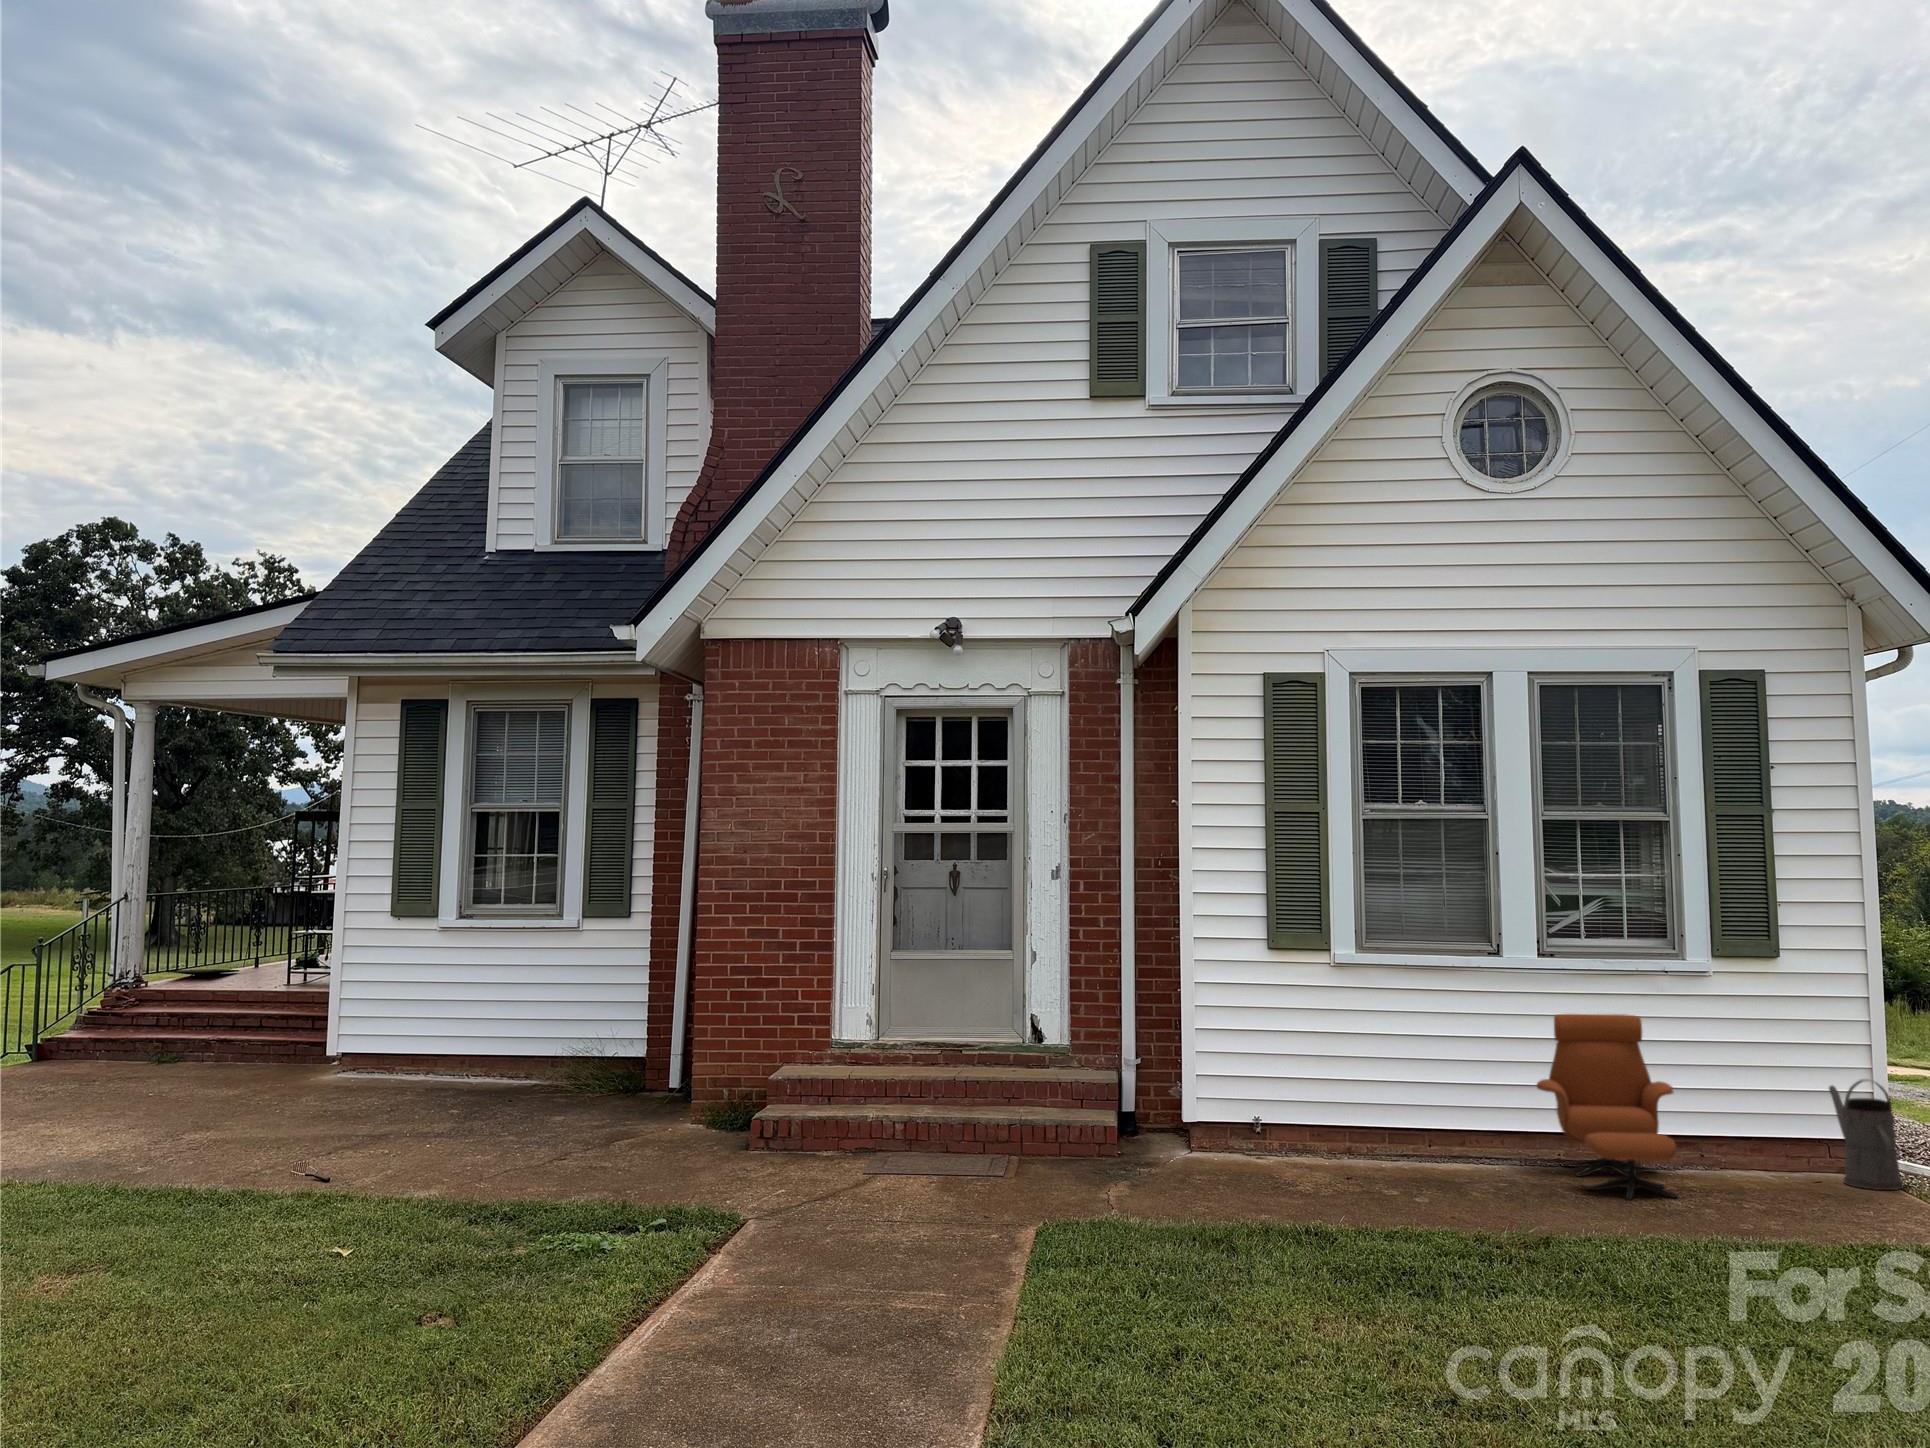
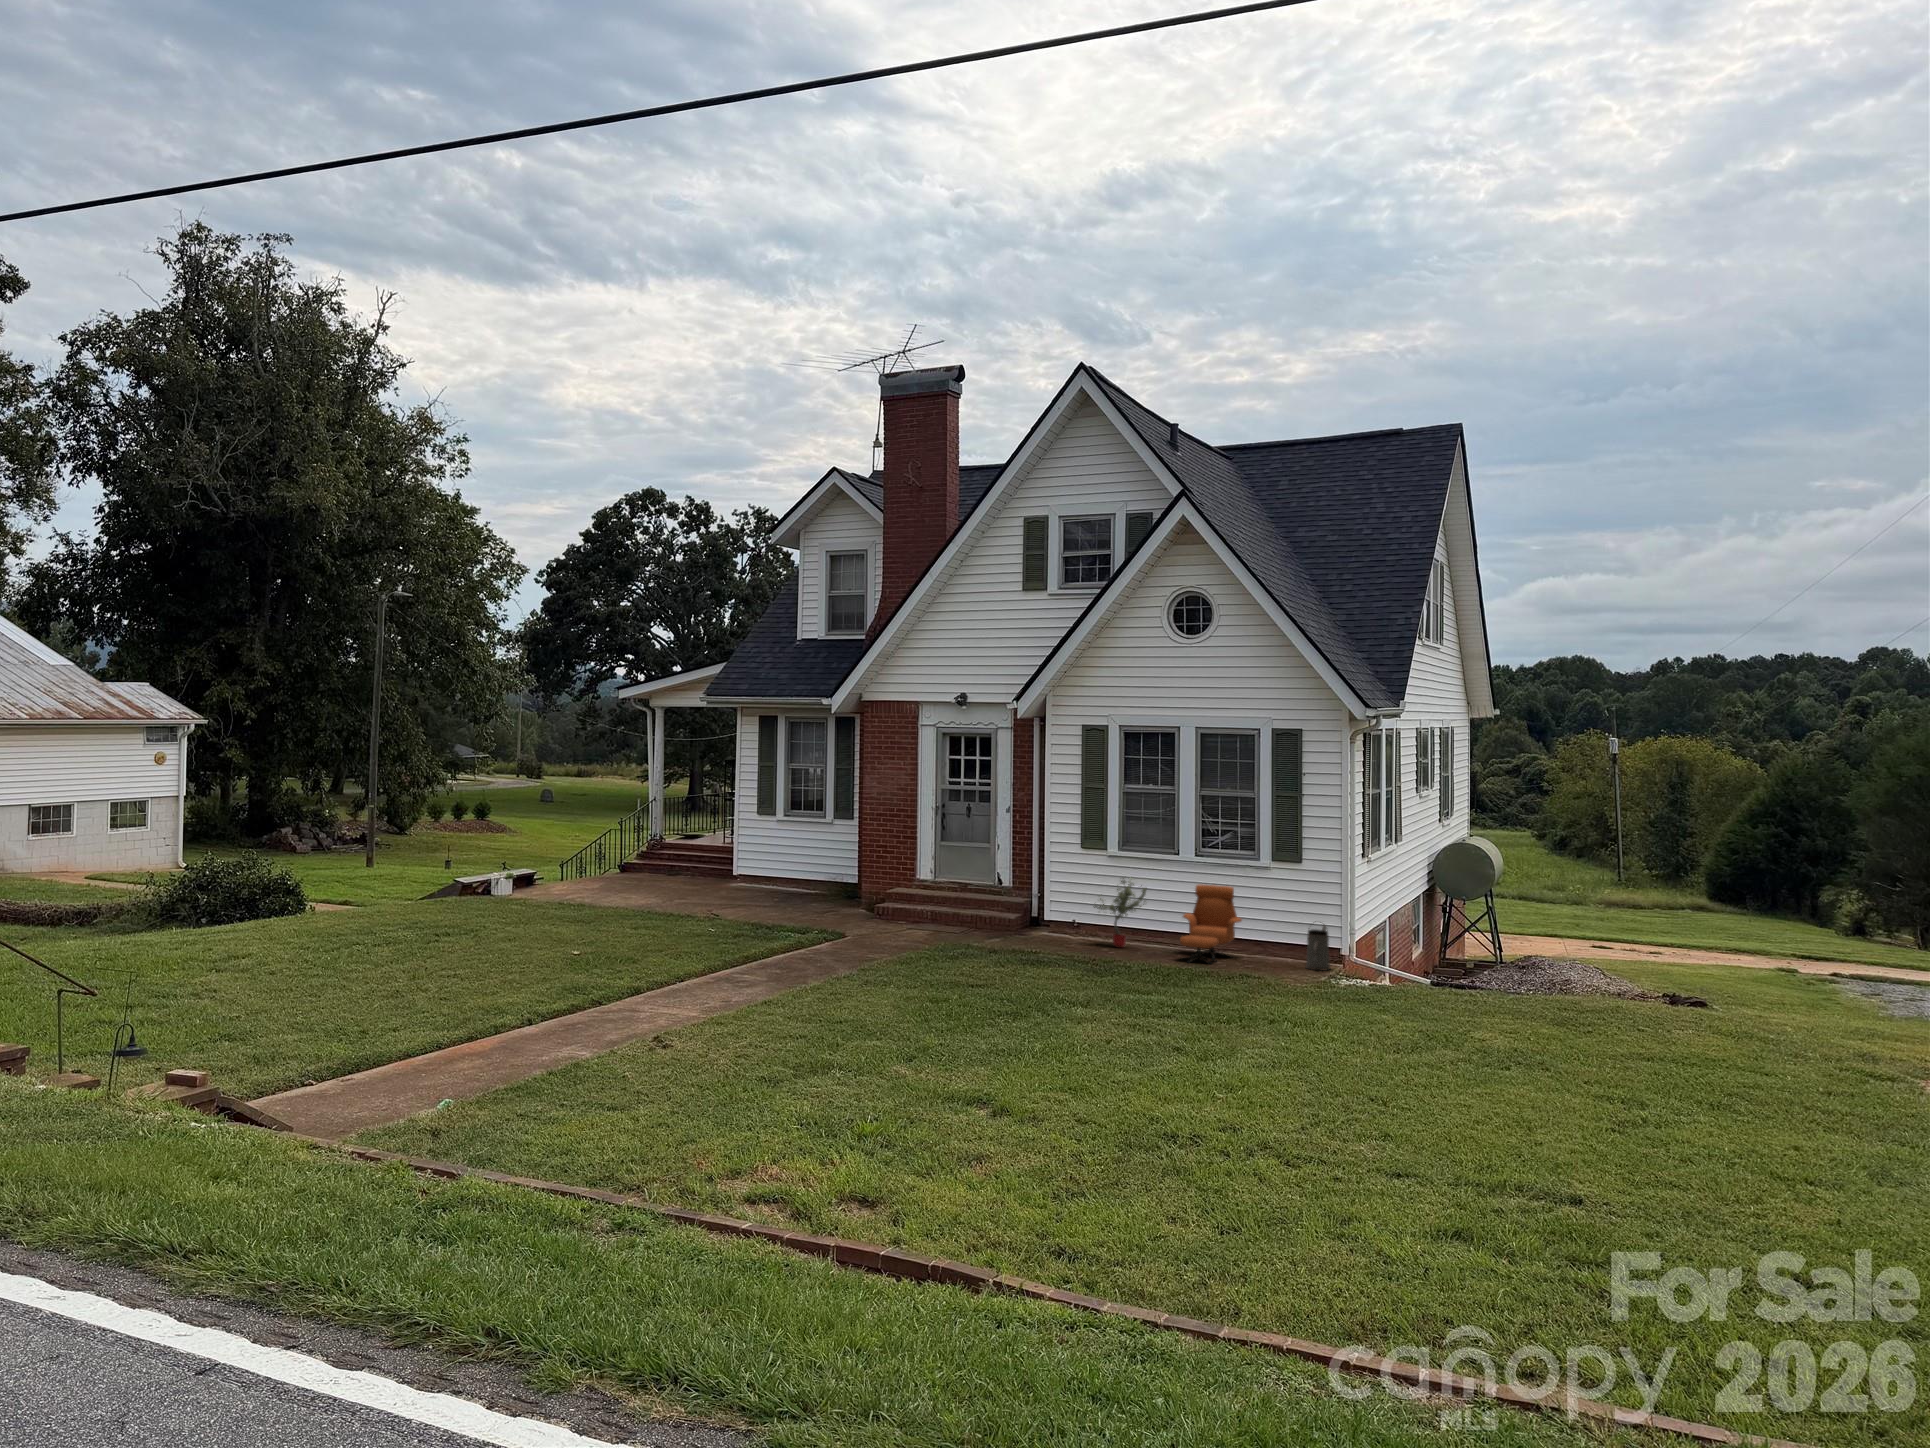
potted tree: none [1323,1005,1456,1169] -> present [1093,877,1147,948]

